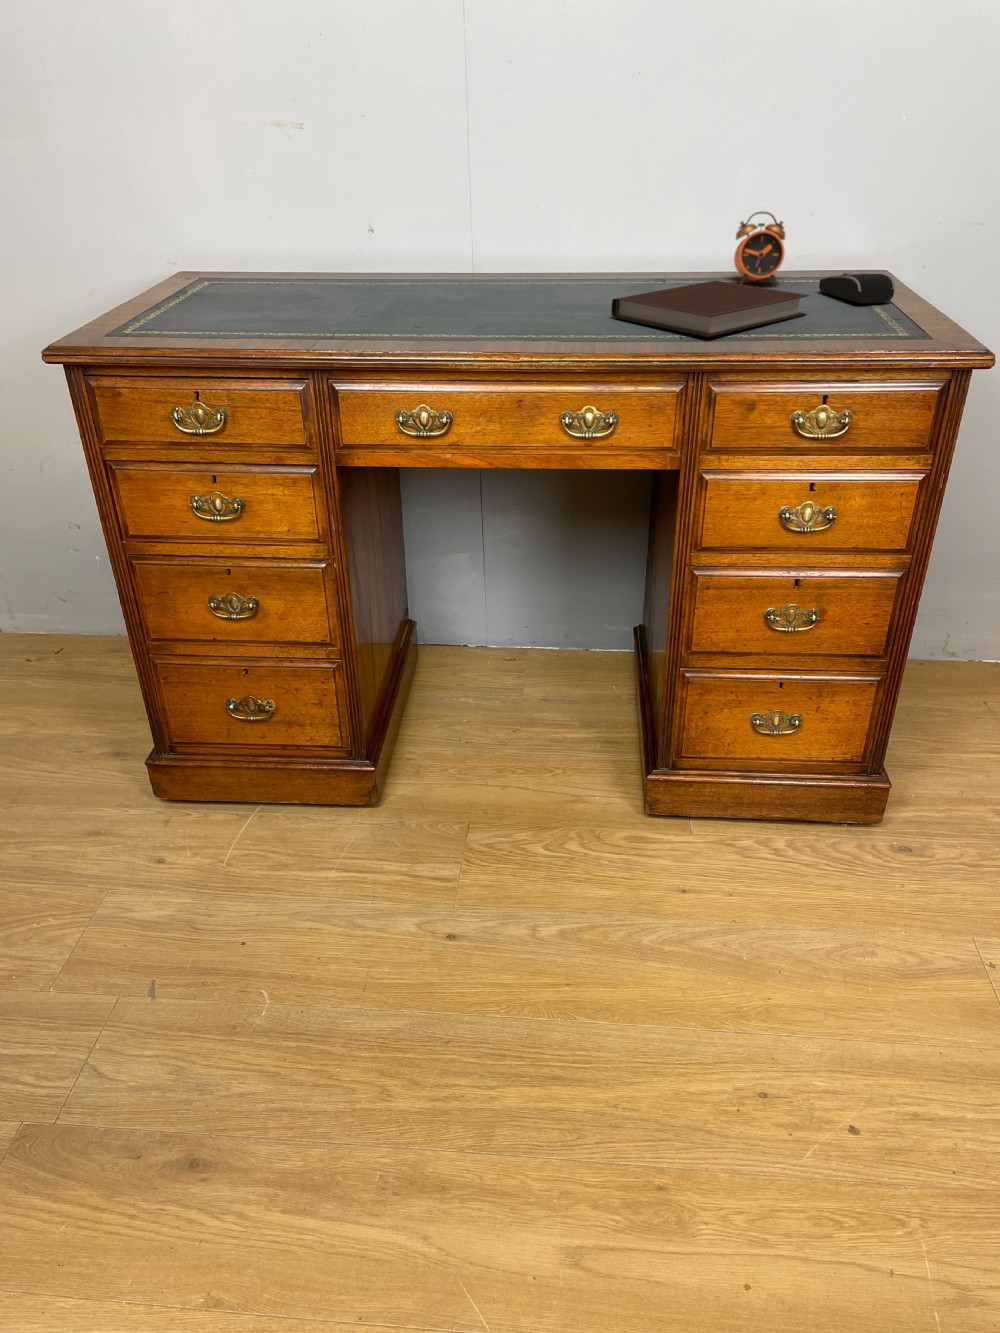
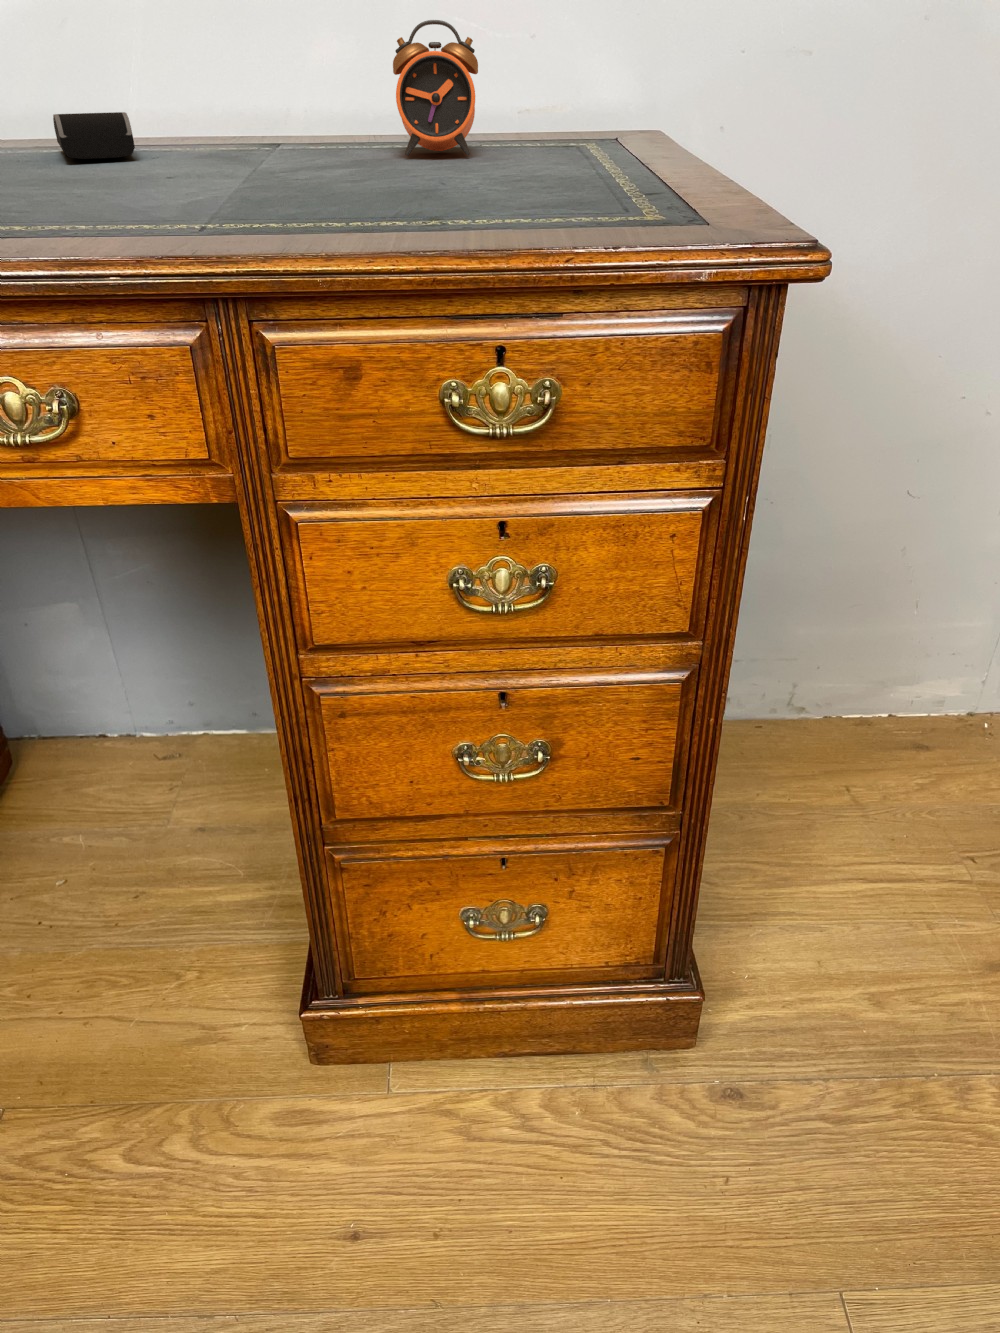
computer mouse: present [819,273,895,303] -> present [53,112,135,159]
notebook: present [612,281,809,337] -> none [100,141,491,227]

